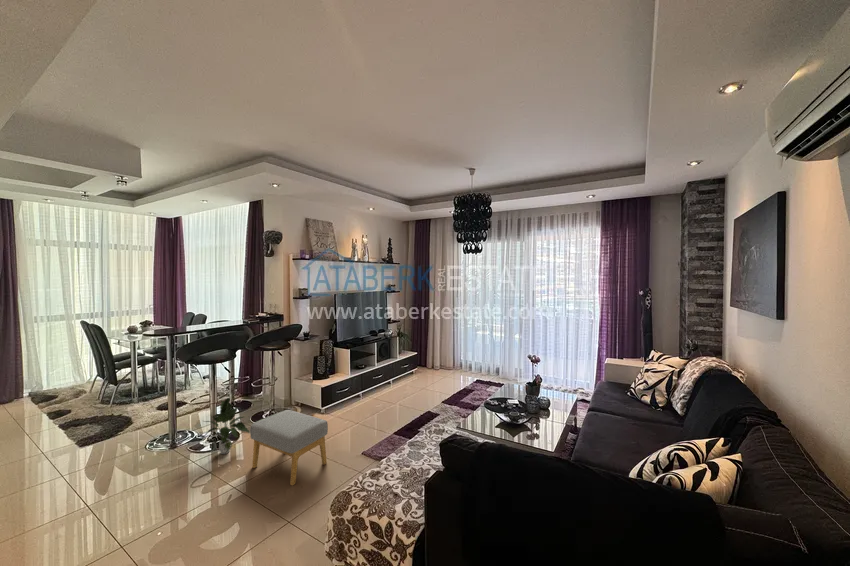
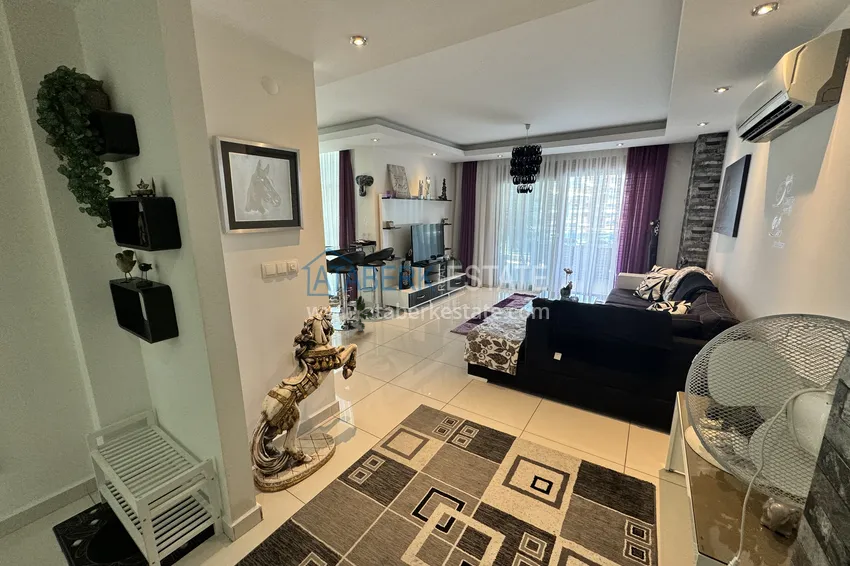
footstool: present [250,410,328,485] -> none [384,304,432,344]

